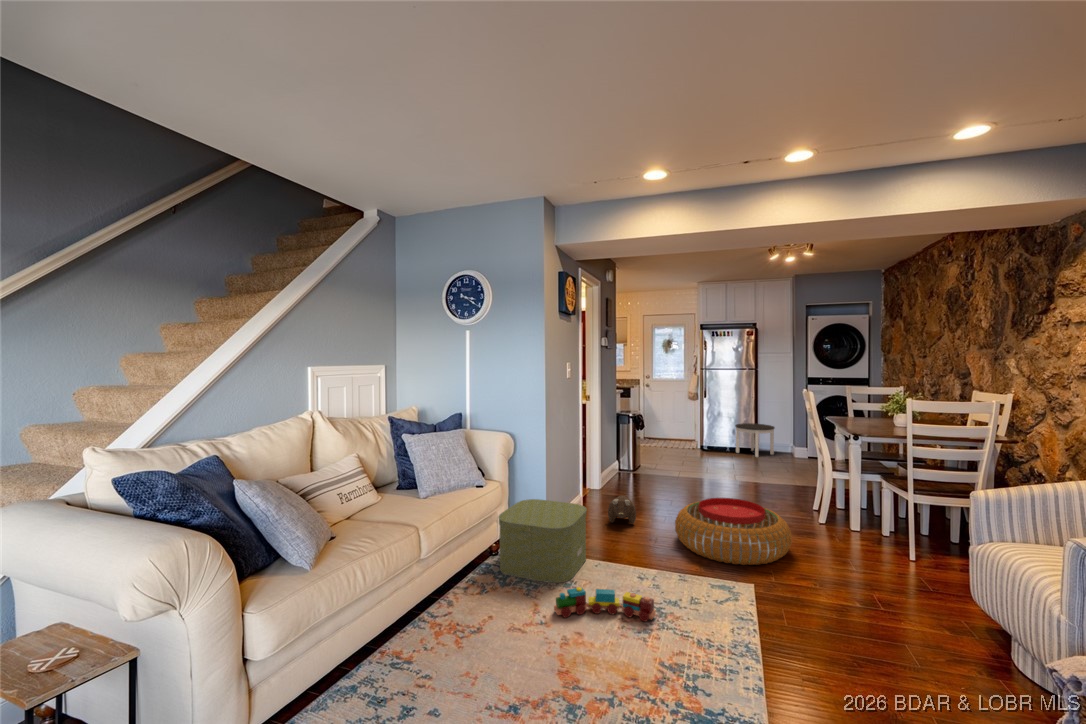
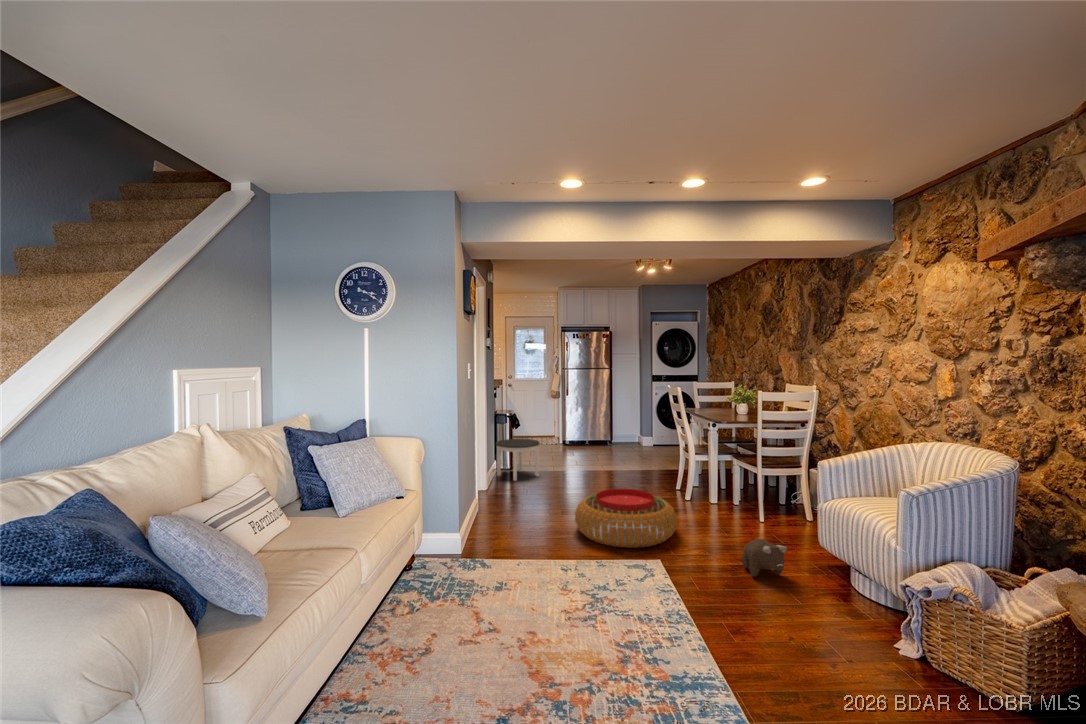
round table: present [735,423,775,457] -> present [496,439,540,481]
plush toy: present [608,496,636,524] -> present [742,539,787,577]
storage box: present [498,499,587,583] -> none [415,508,503,592]
toy train: present [554,587,655,622] -> none [496,586,592,622]

